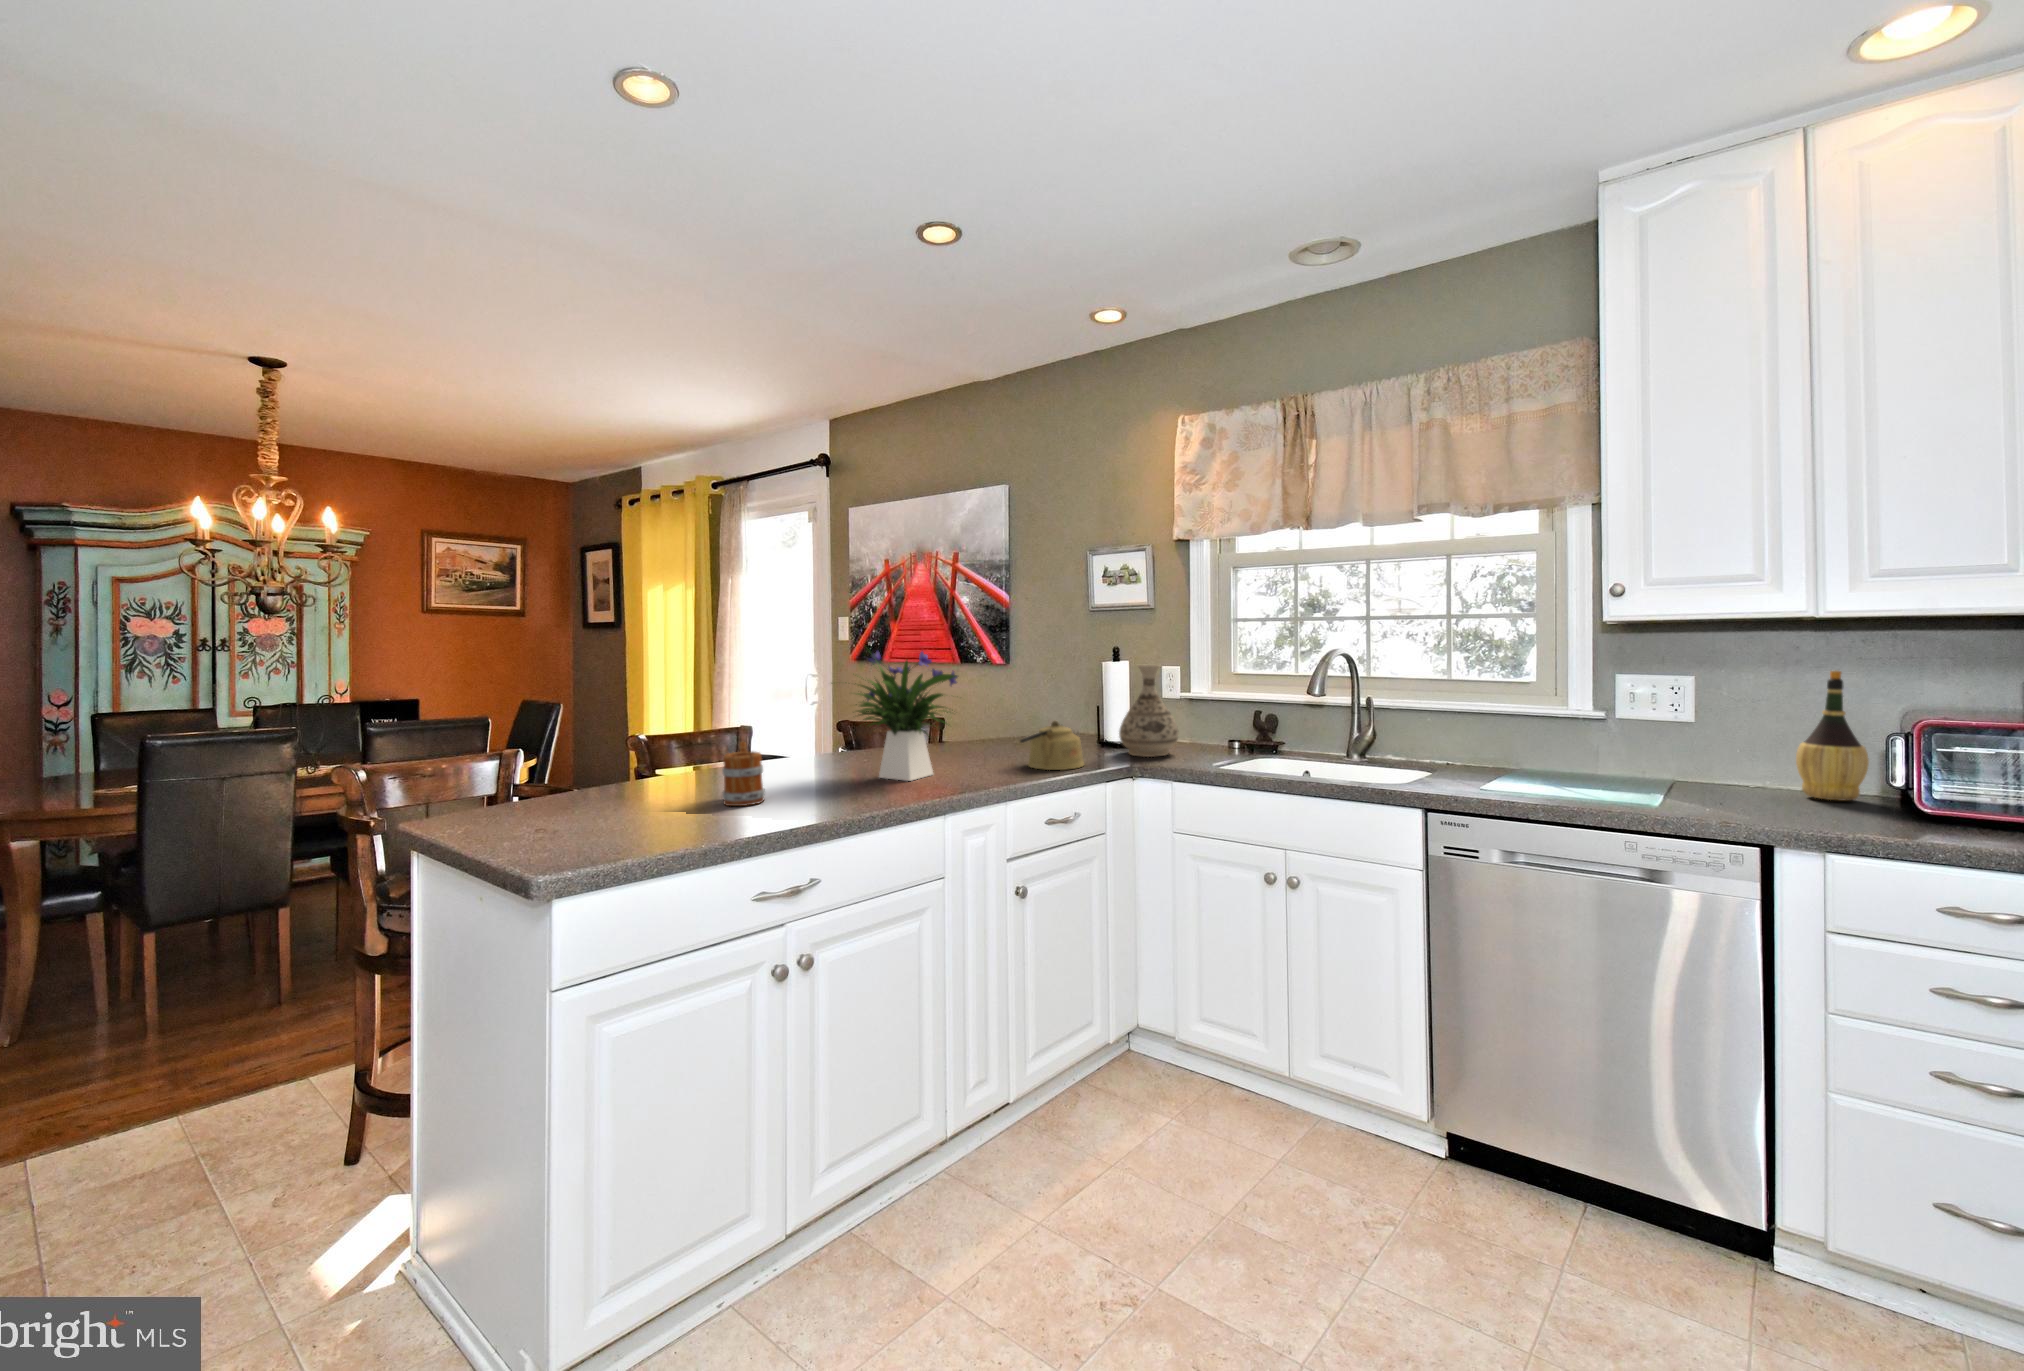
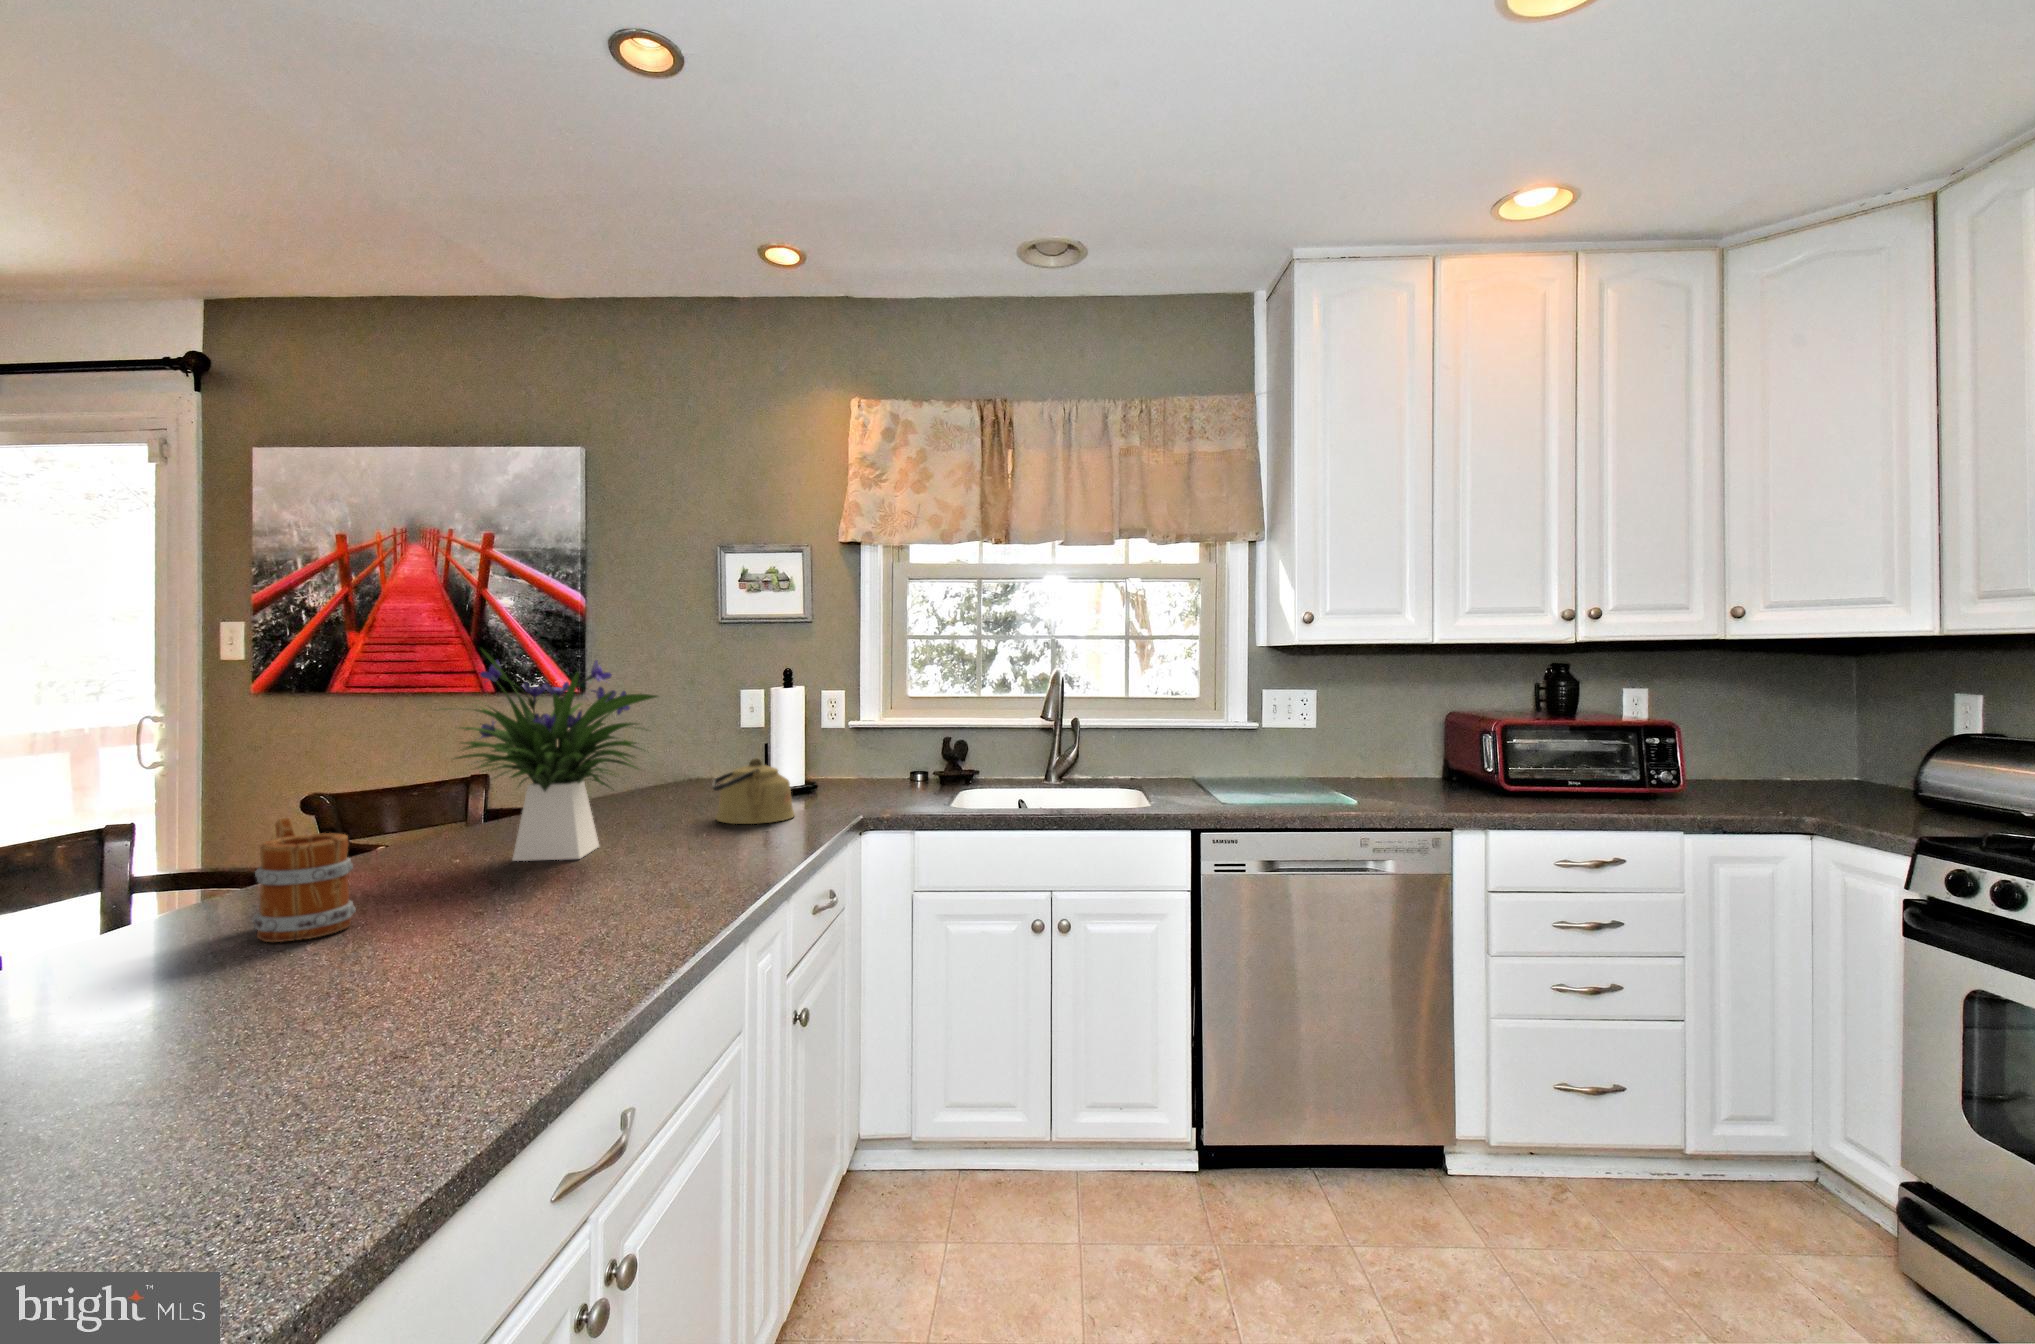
vase: present [1119,665,1179,757] -> none [806,687,879,799]
wine bottle: present [1796,671,1869,800] -> none [1383,683,1426,782]

